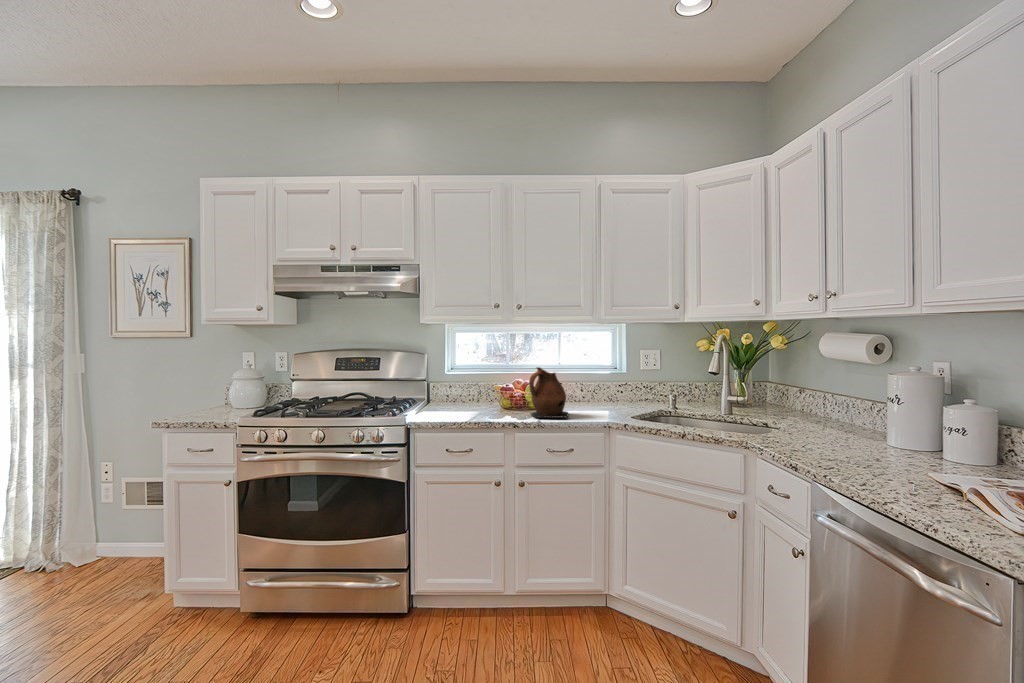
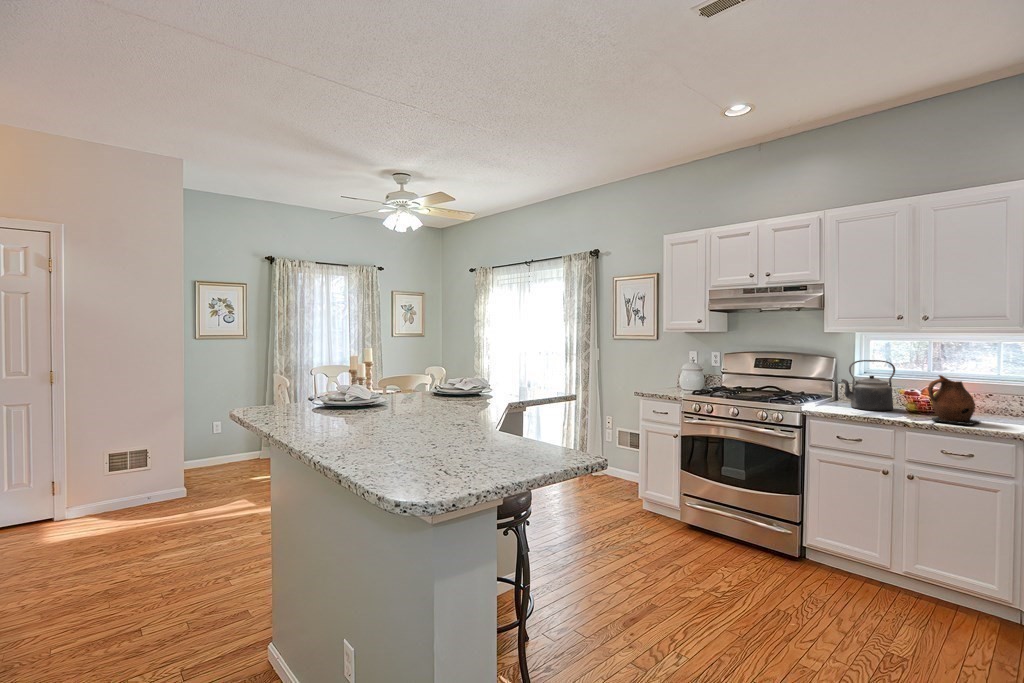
kettle: none [441,354,490,412] -> present [841,360,895,411]

